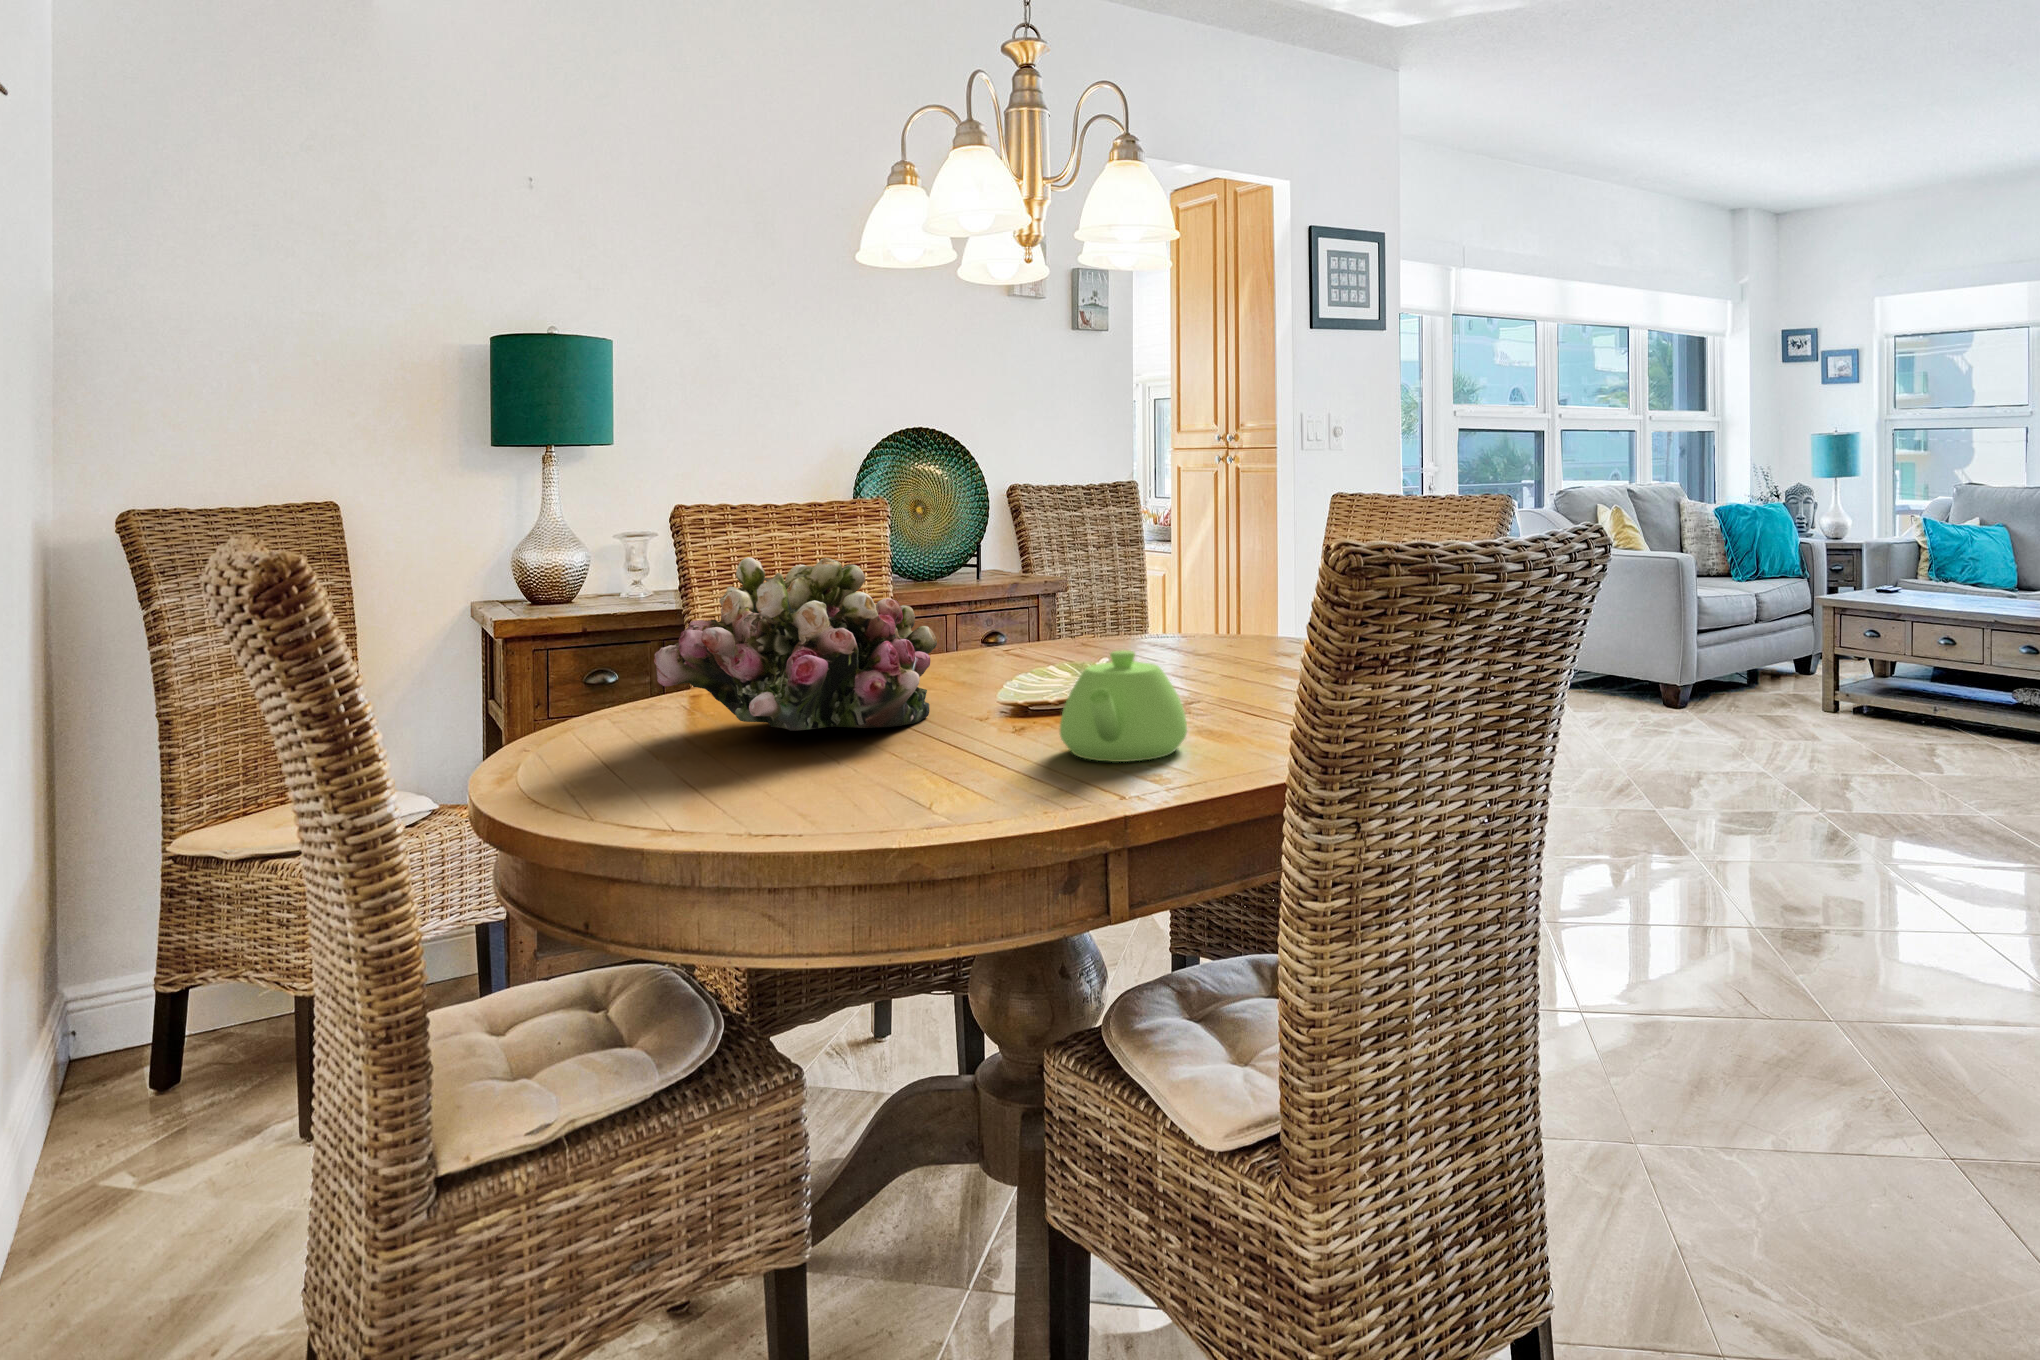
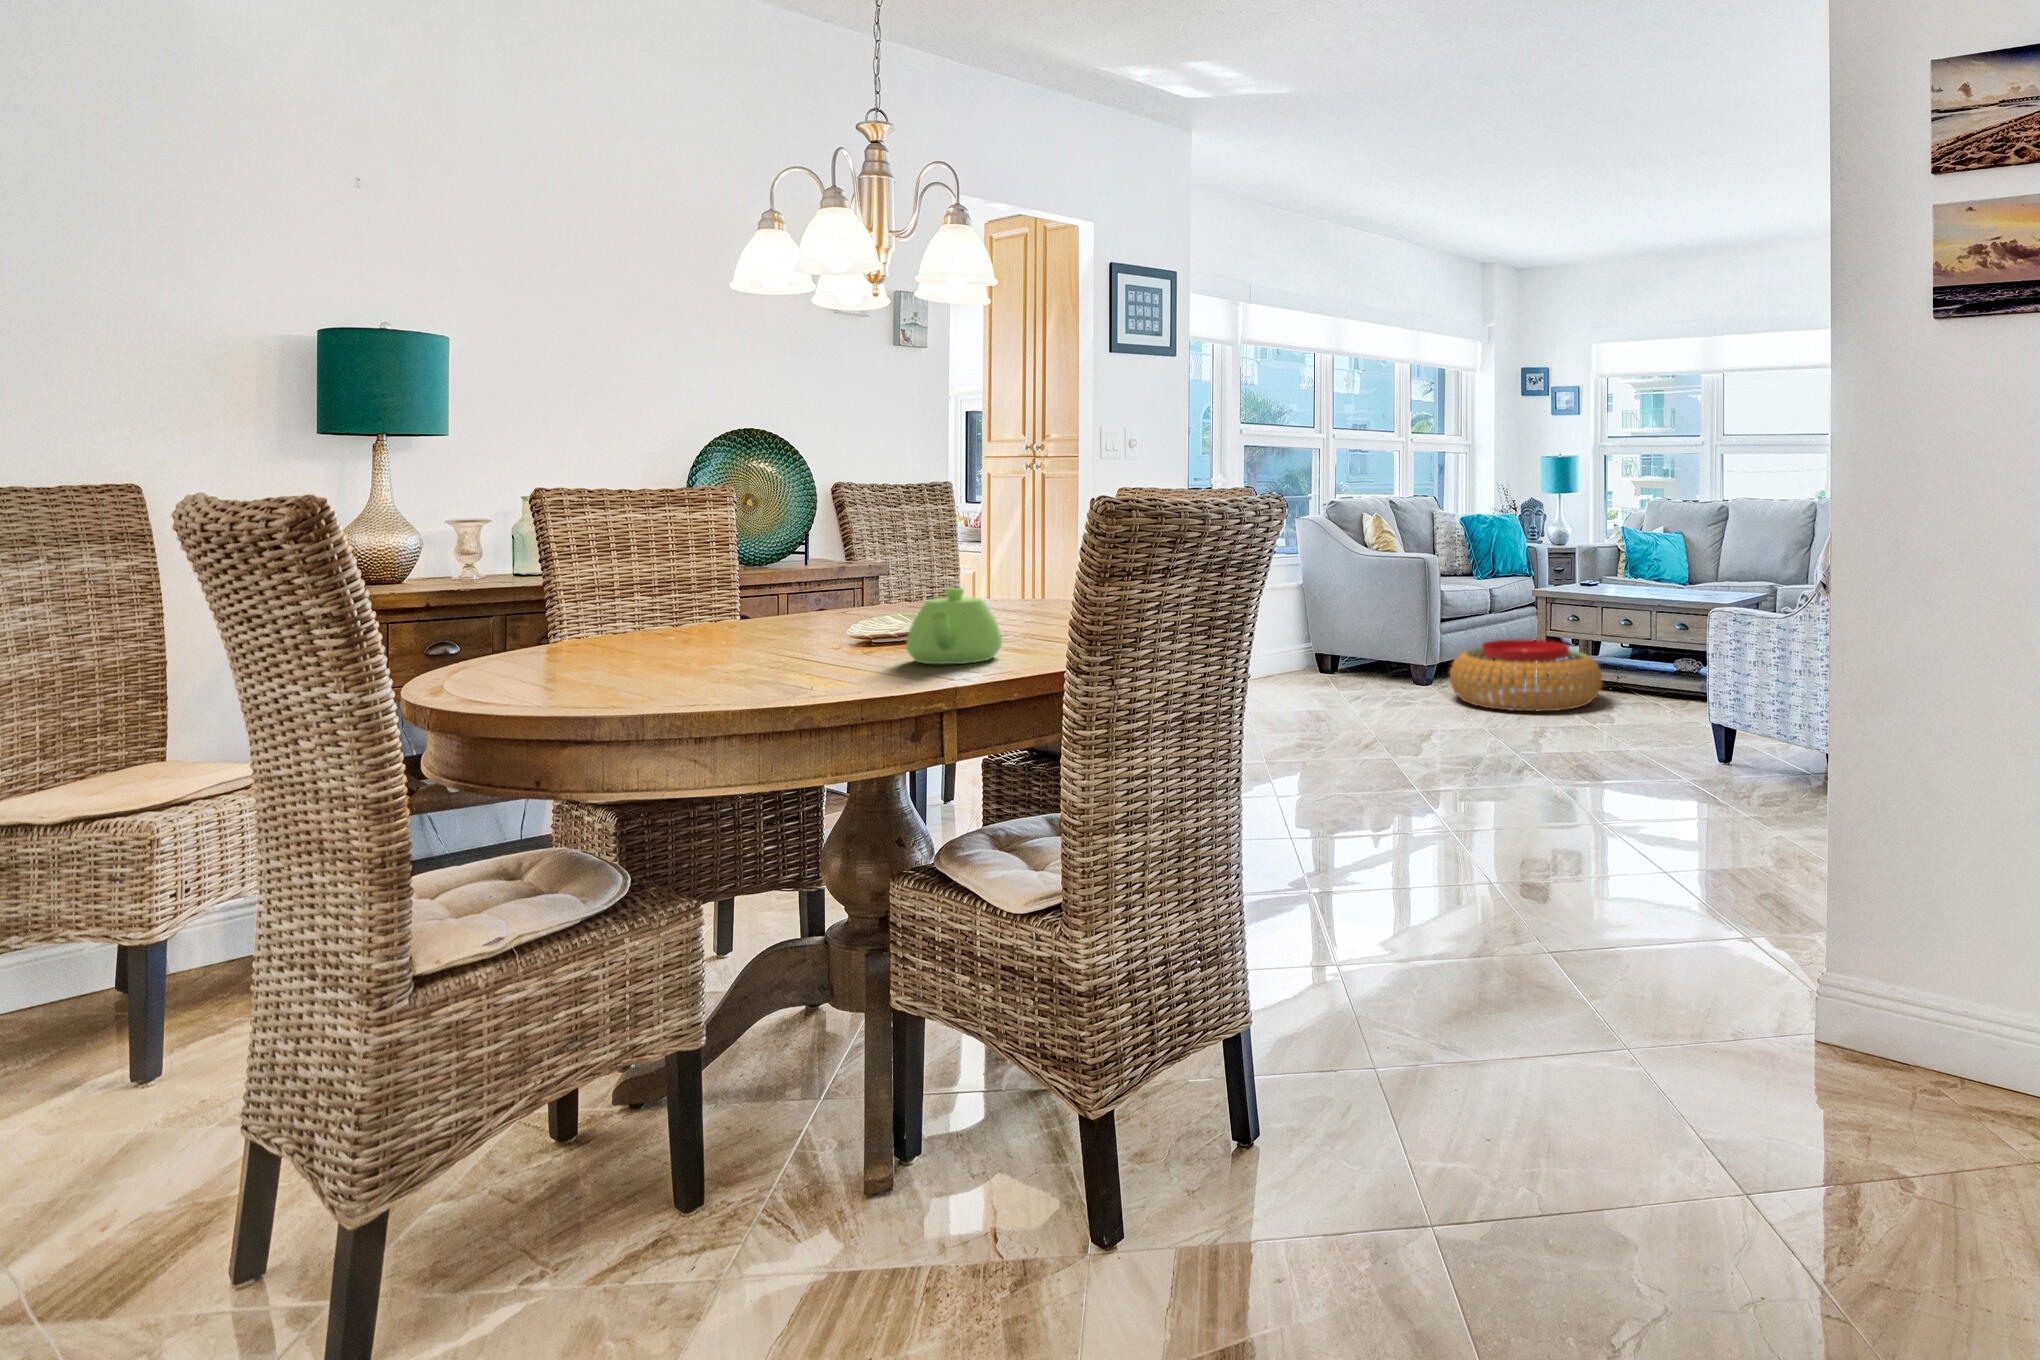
flower arrangement: present [654,557,937,730] -> none [565,524,801,654]
pouf: none [1734,668,1950,763] -> present [1449,640,1602,711]

